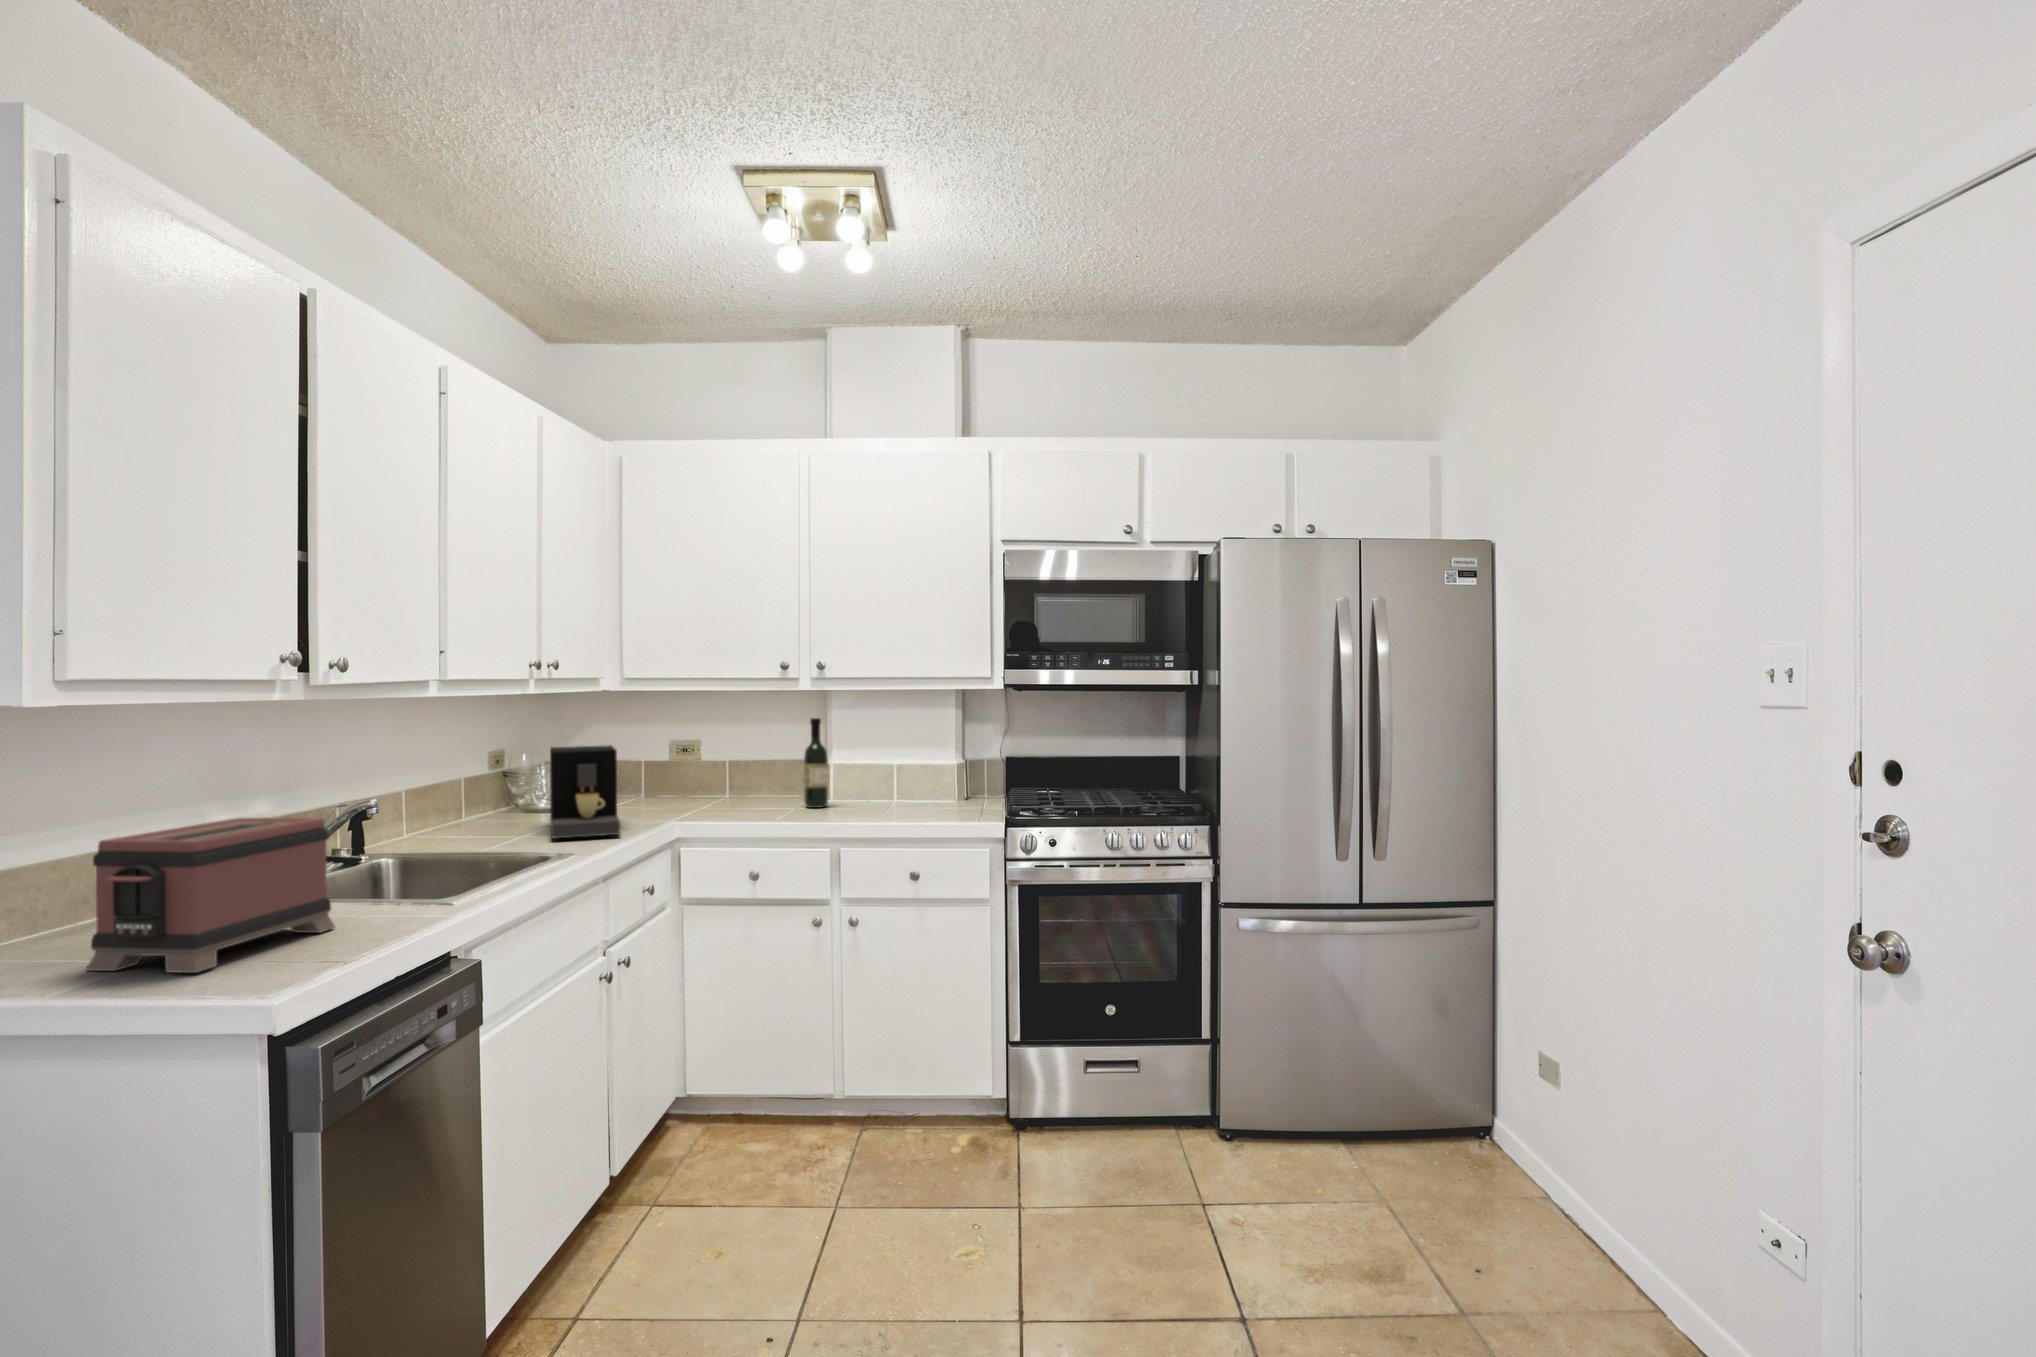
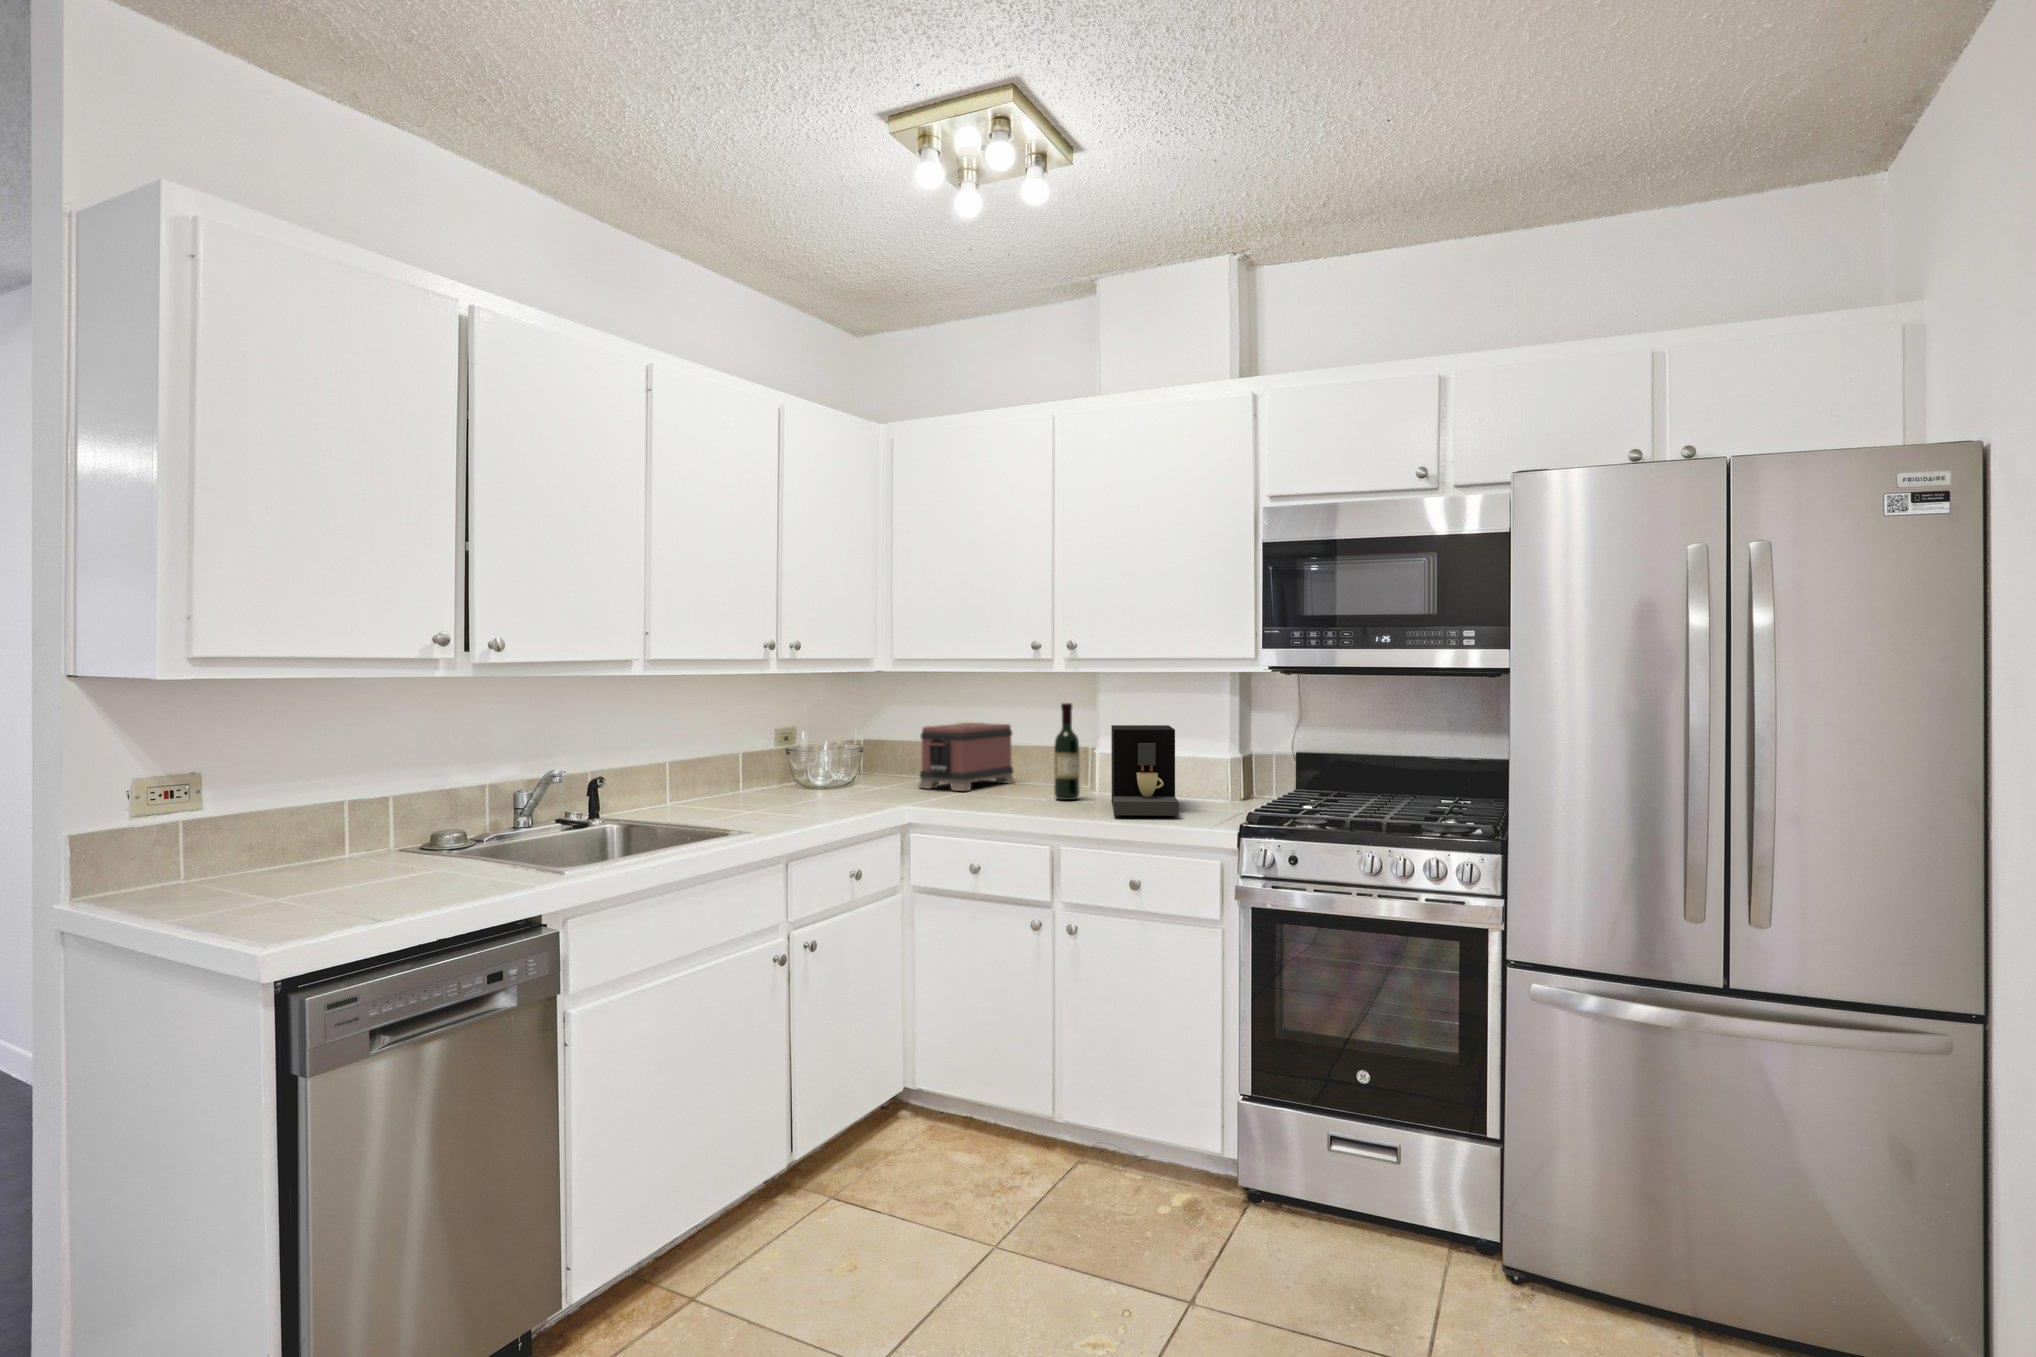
coffee maker: present [550,745,620,838] -> present [1111,725,1179,816]
toaster: present [86,818,335,973] -> present [918,723,1015,791]

